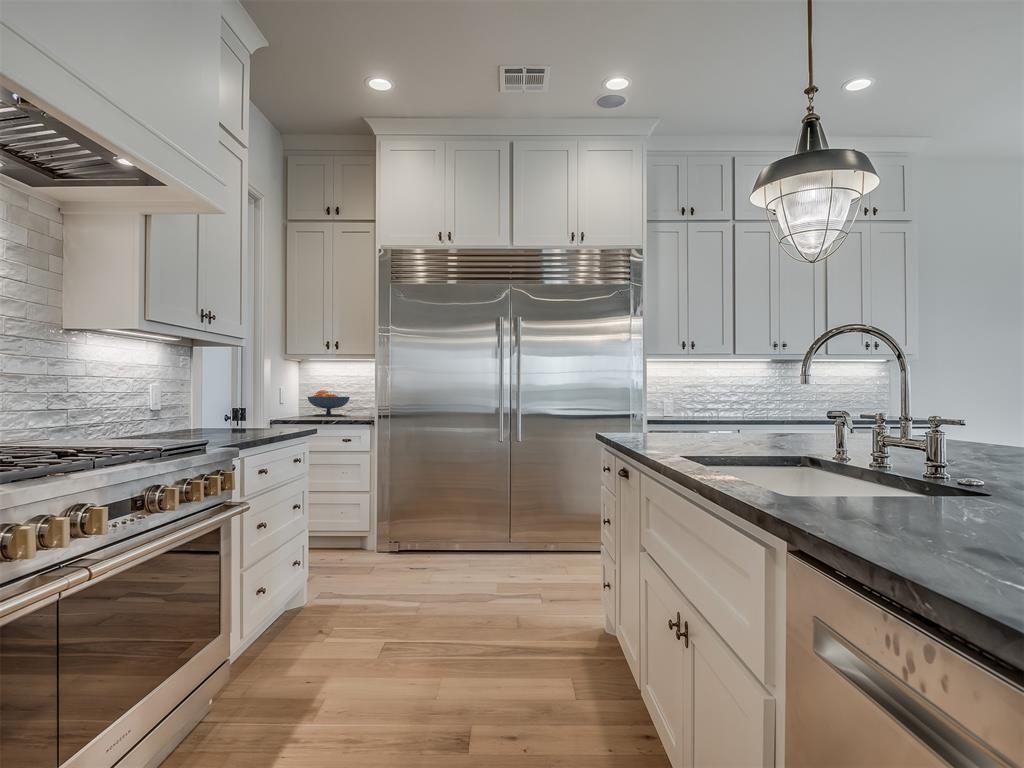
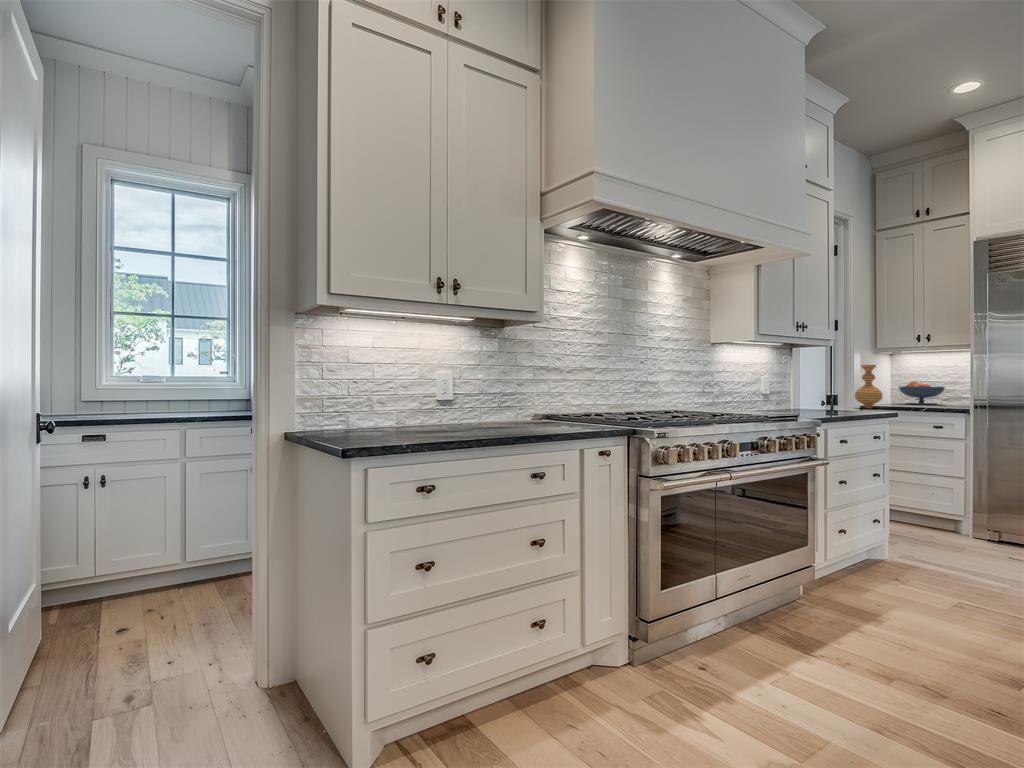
vase: none [268,372,298,424] -> present [855,365,883,408]

